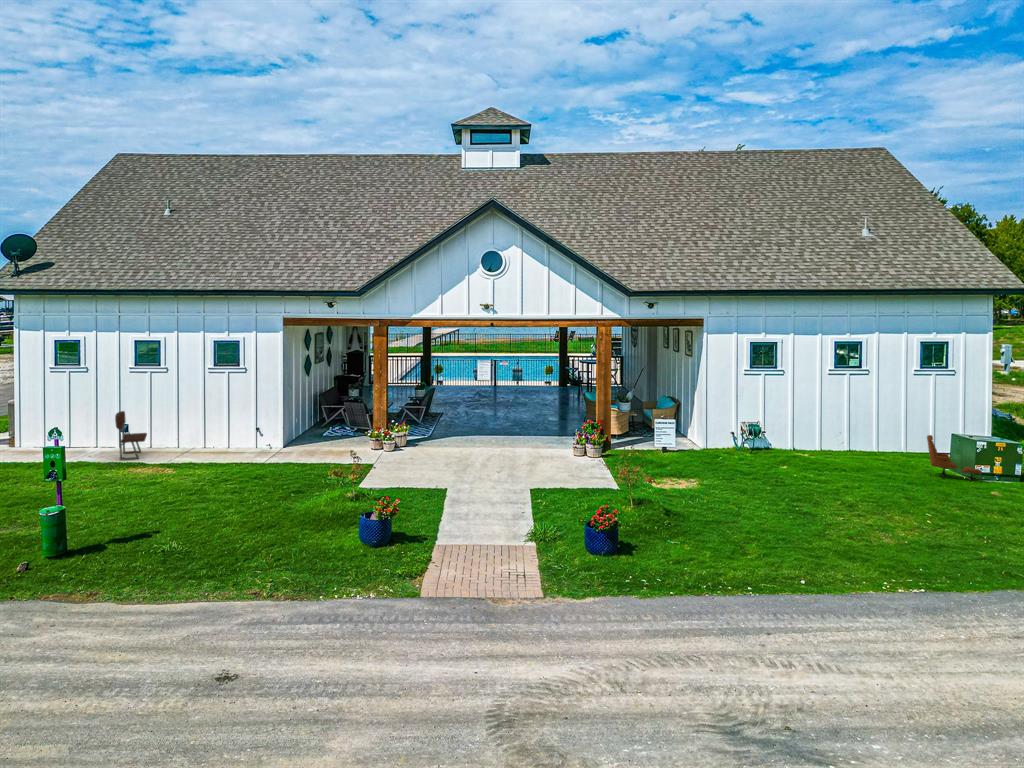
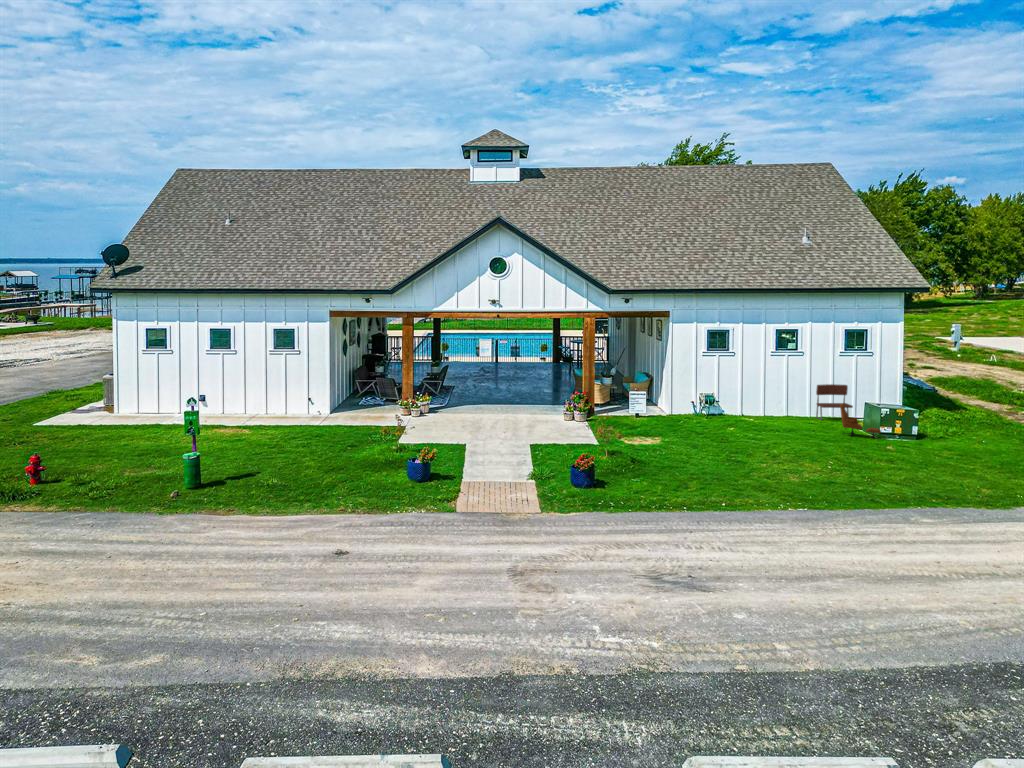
bench: present [115,411,147,460] -> present [816,384,853,420]

